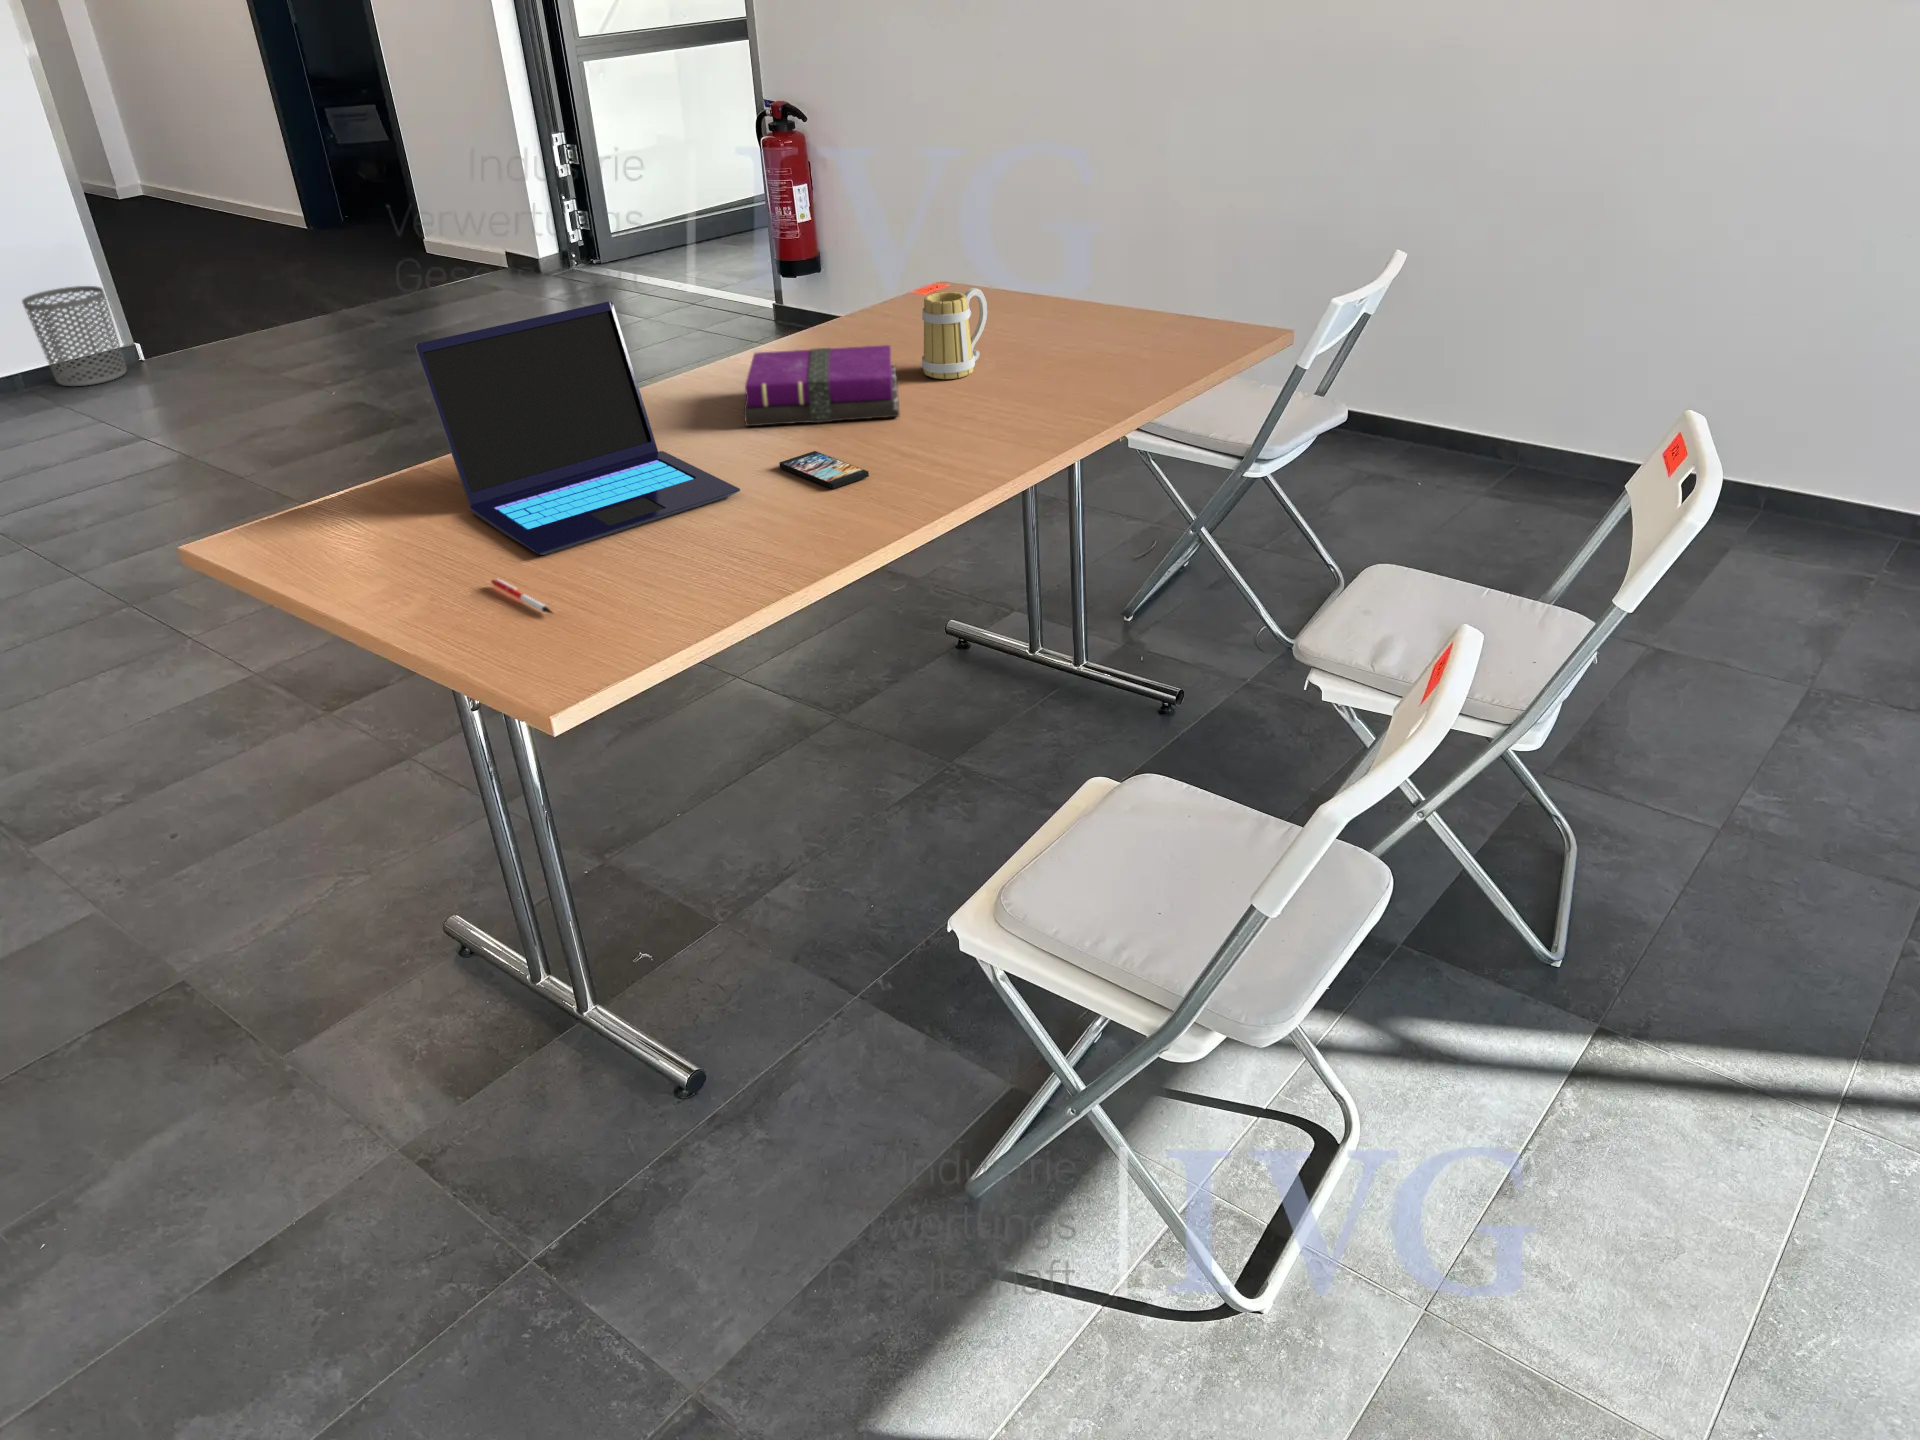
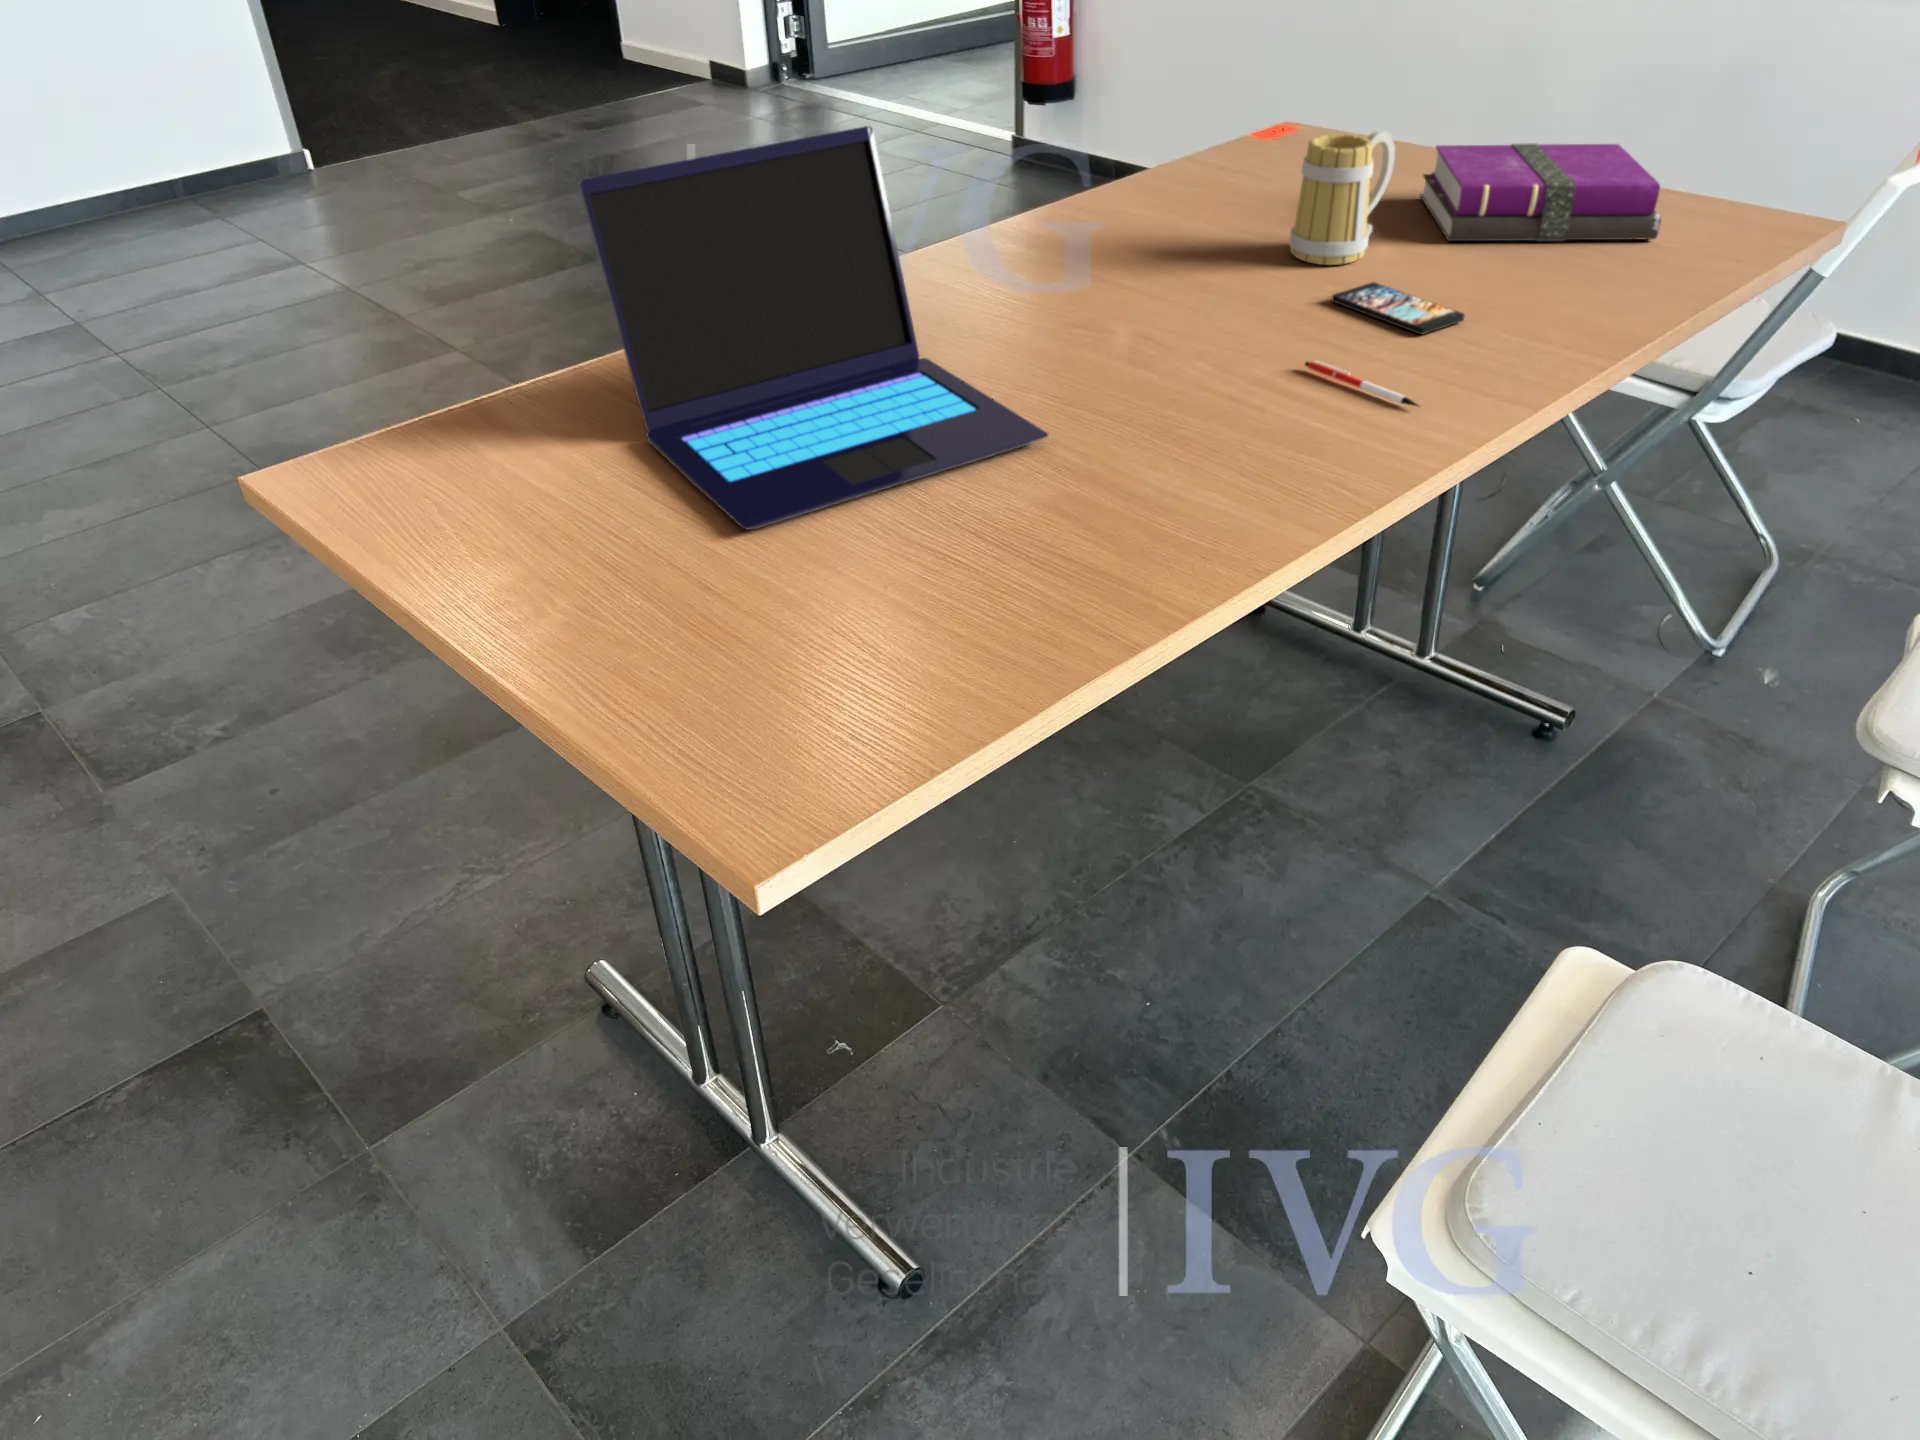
waste bin: present [22,286,126,386] -> none [184,79,295,194]
notebook: present [744,345,899,426] -> present [1420,144,1661,241]
smartphone: present [779,451,869,489] -> present [1332,282,1464,335]
pen: present [492,579,552,613] -> present [1305,360,1418,406]

